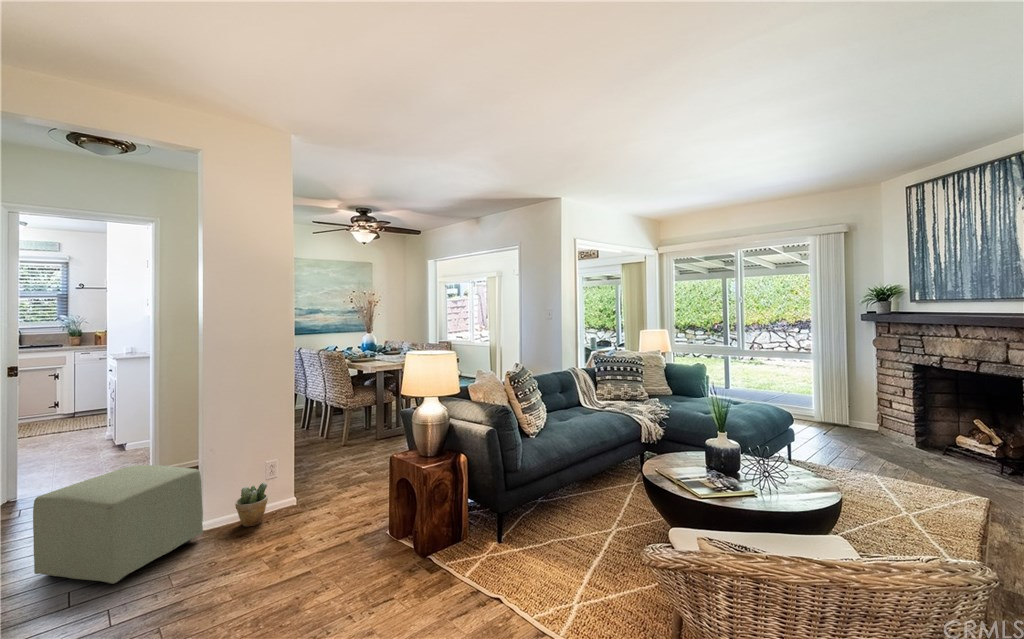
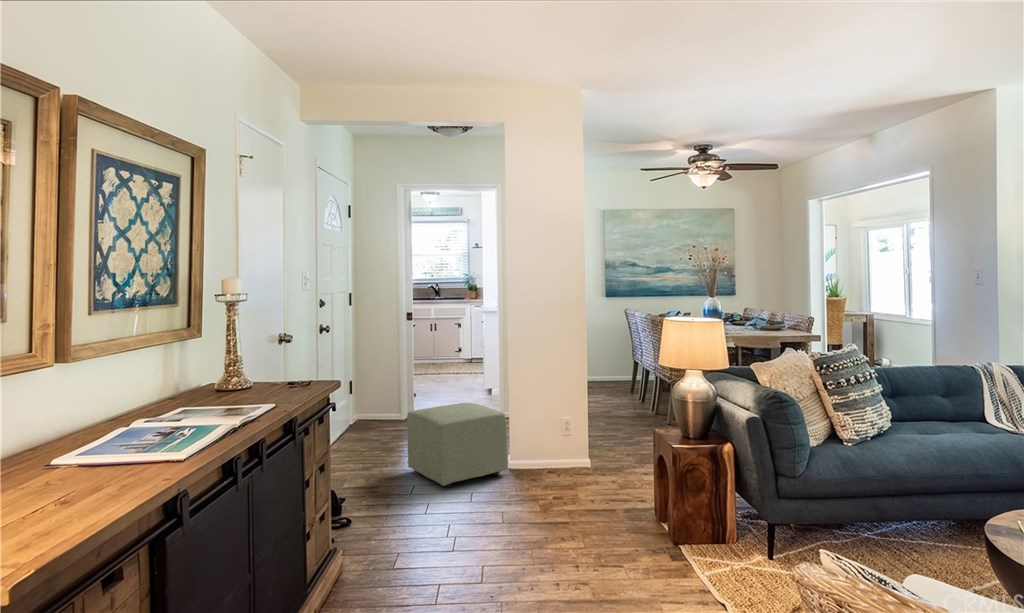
potted plant: present [235,483,268,527] -> none [533,438,560,476]

